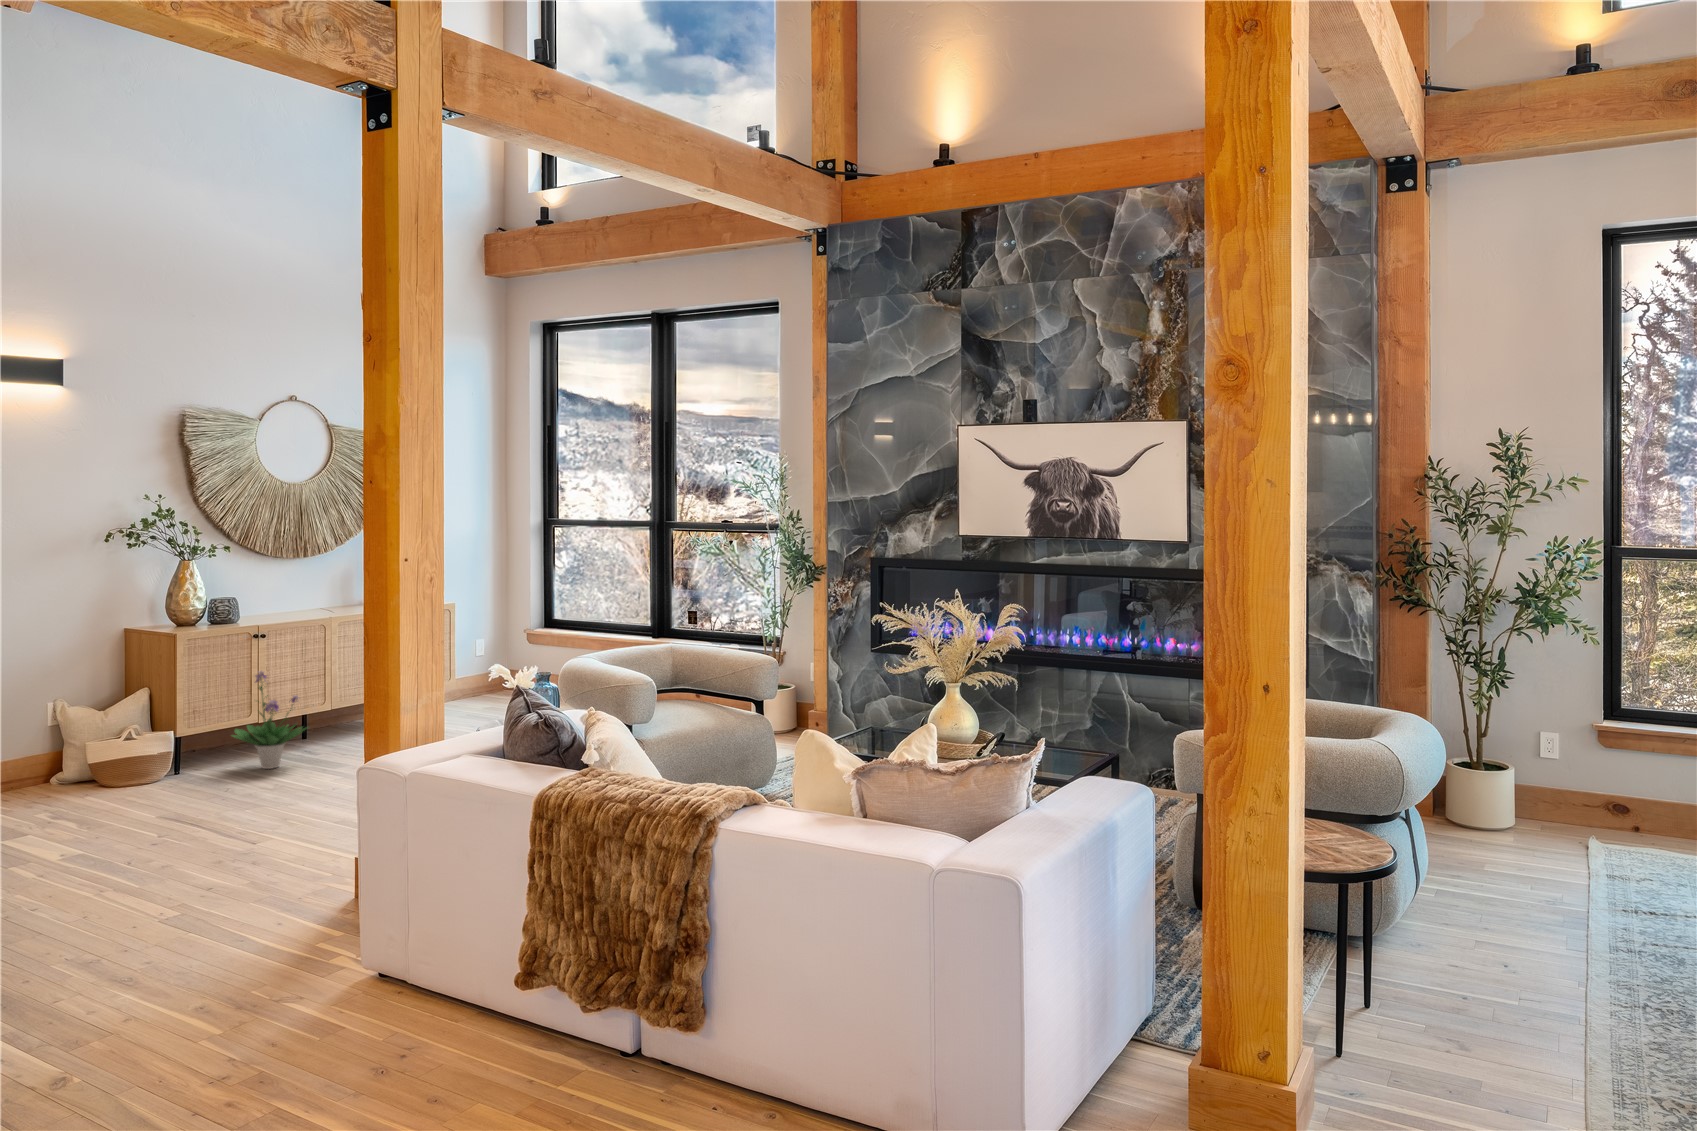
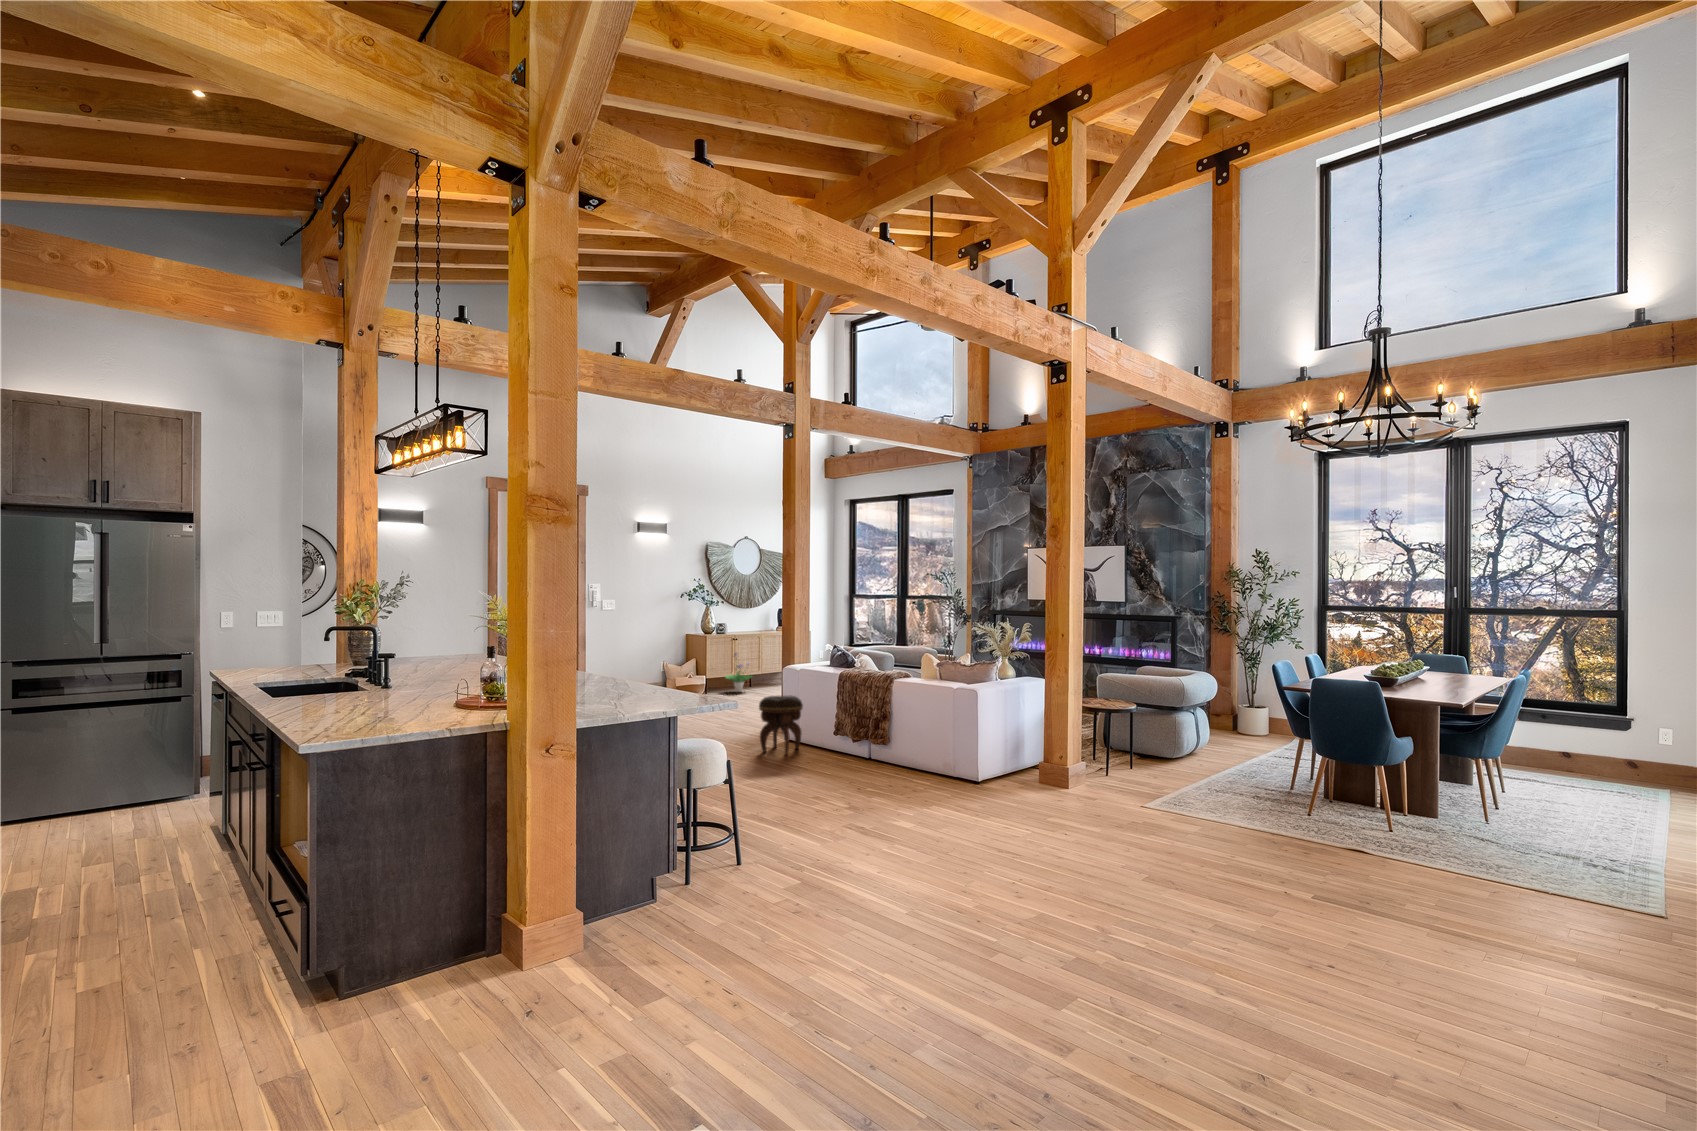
footstool: none [253,861,413,1072] -> present [759,695,803,754]

